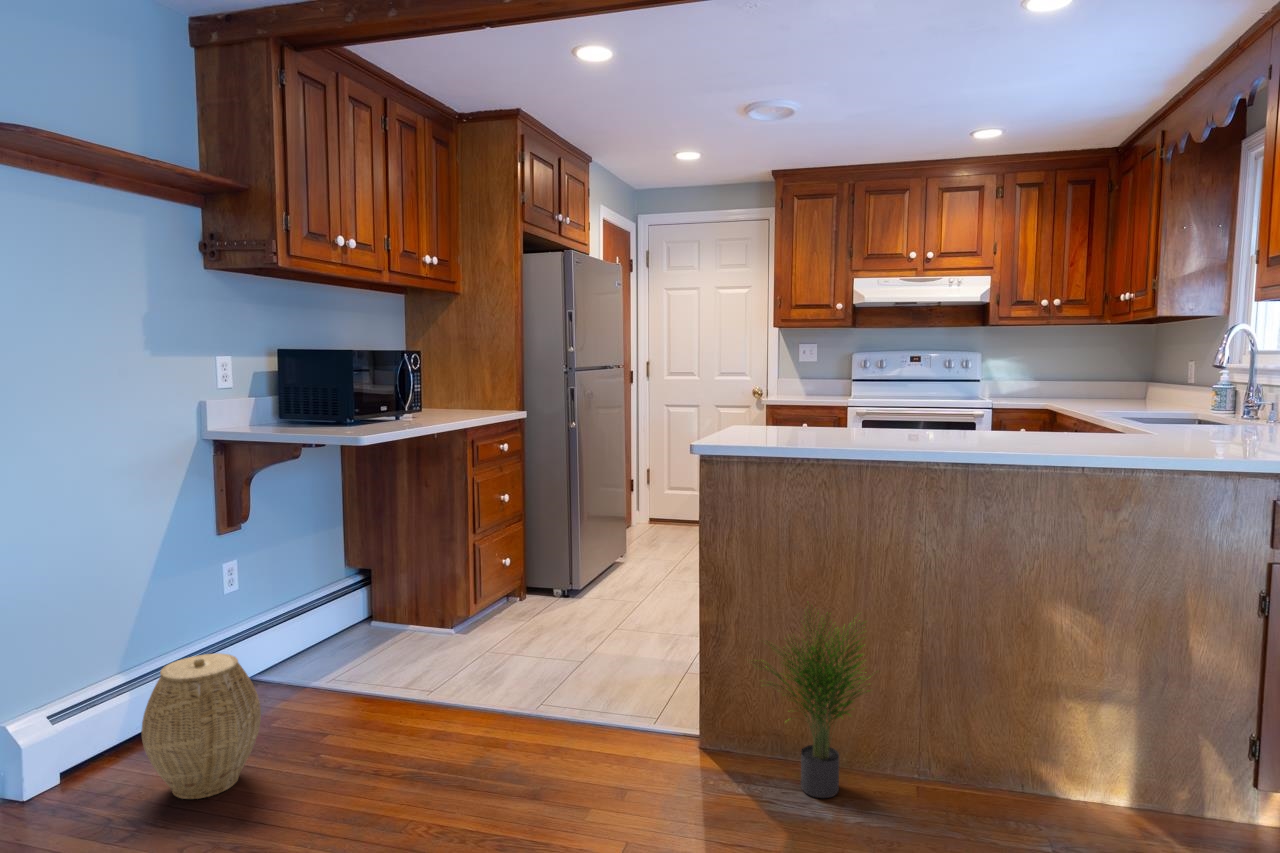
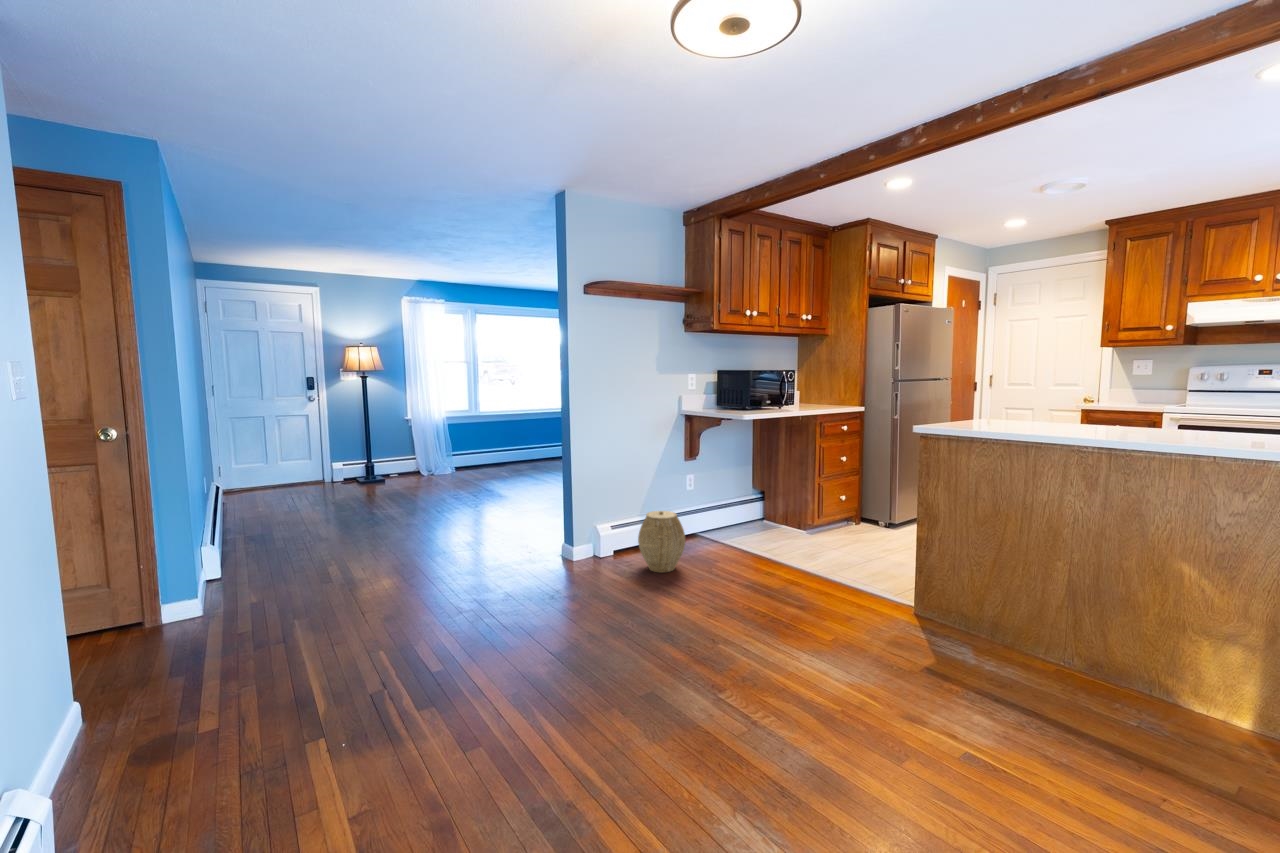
potted plant: present [763,615,871,798] -> none [932,534,1023,659]

